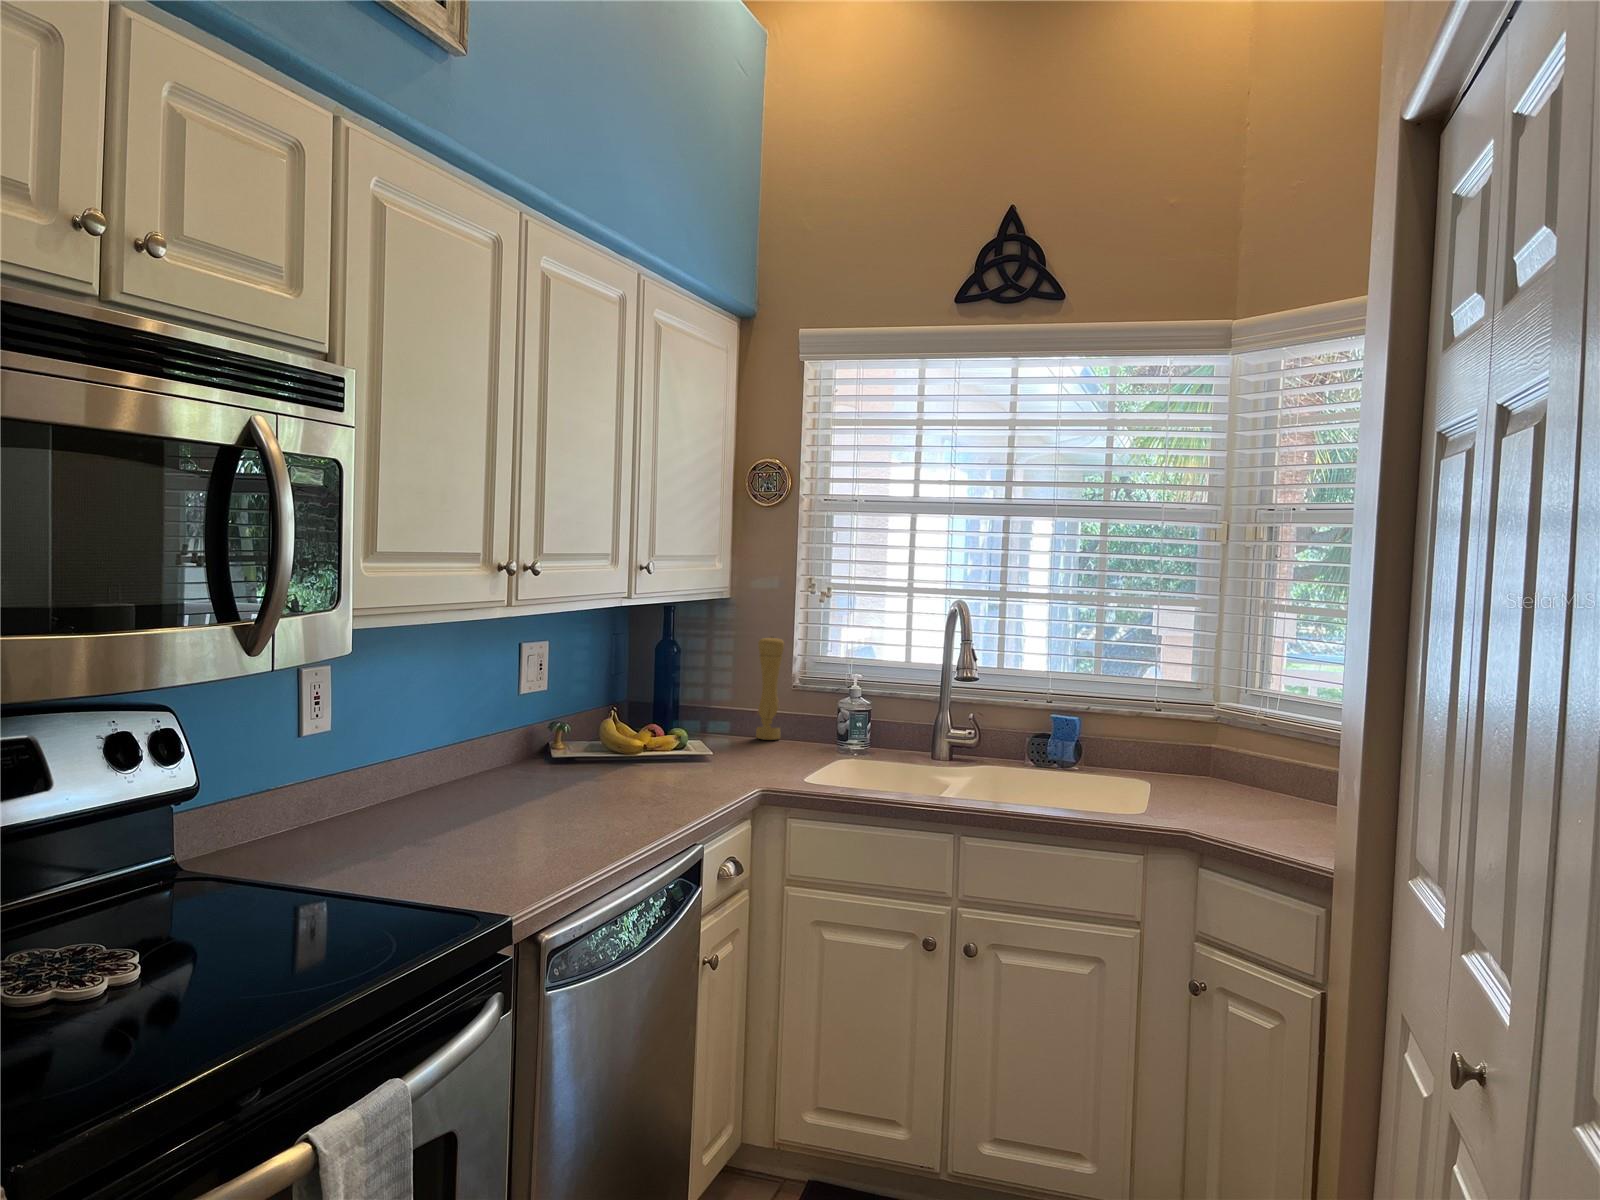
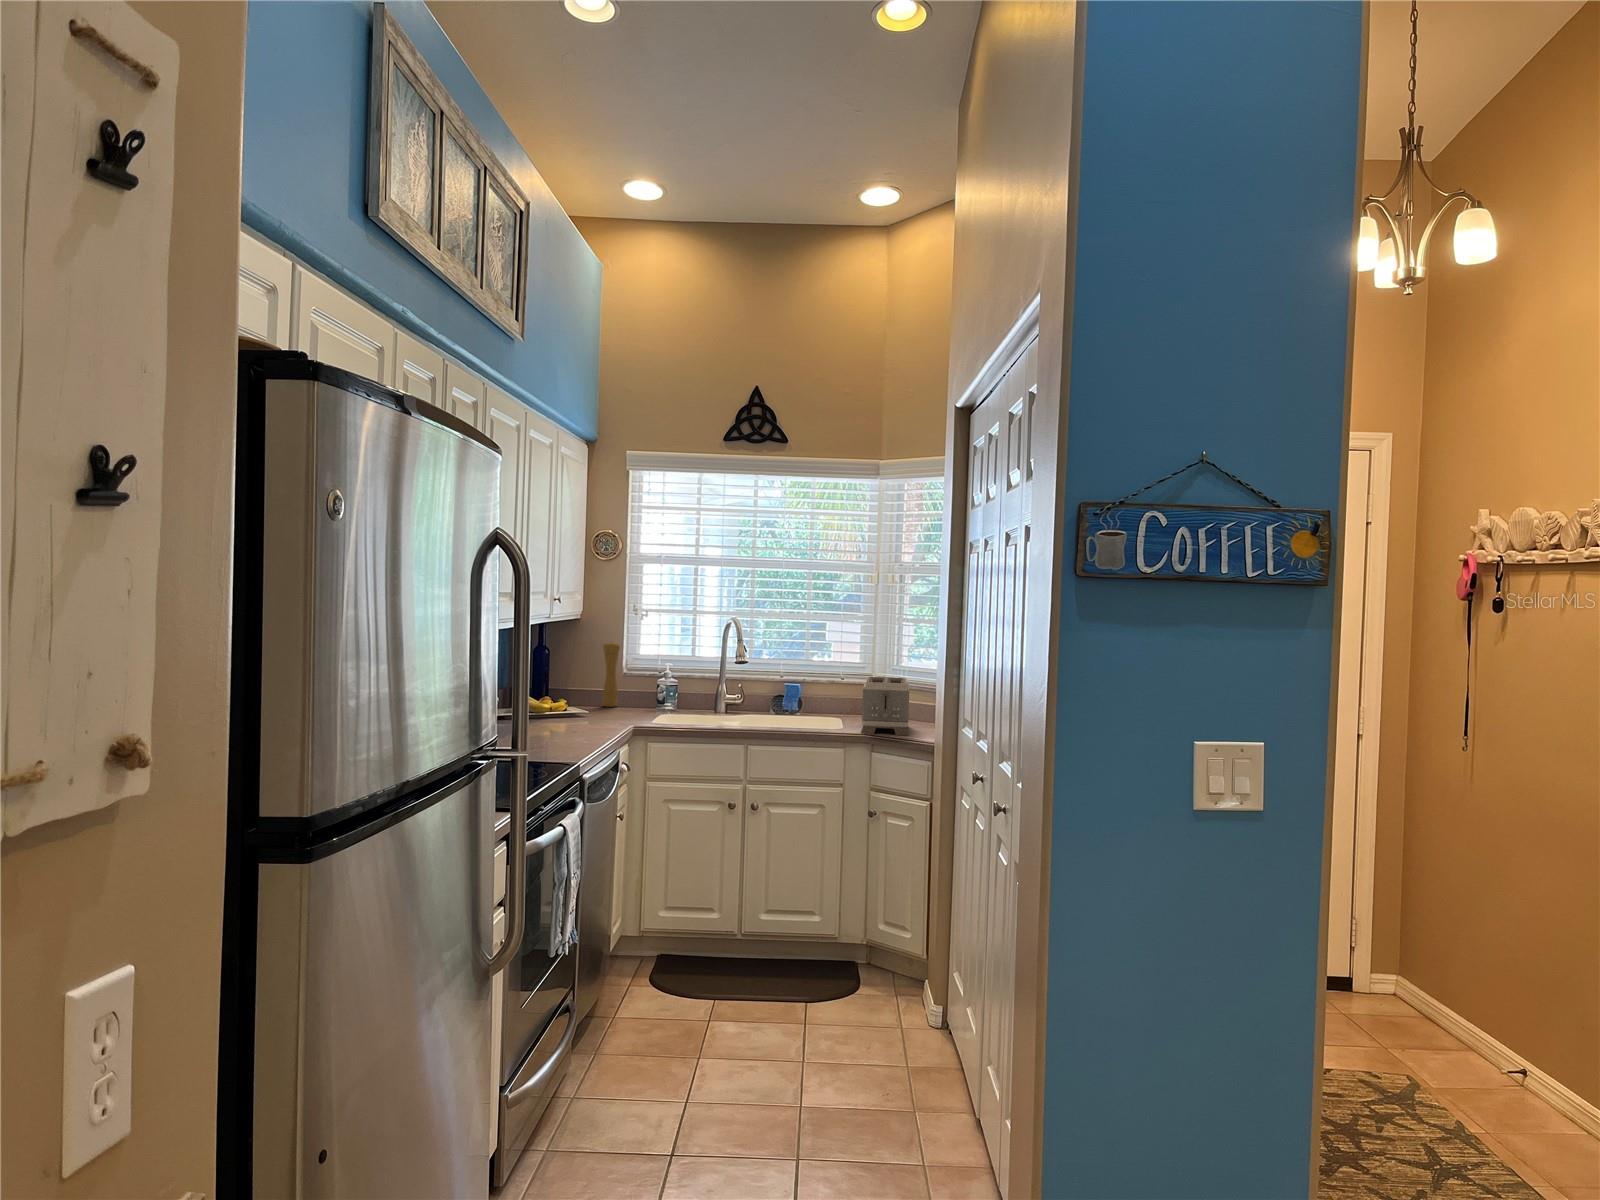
toaster: none [1178,716,1282,841] -> present [861,677,909,735]

